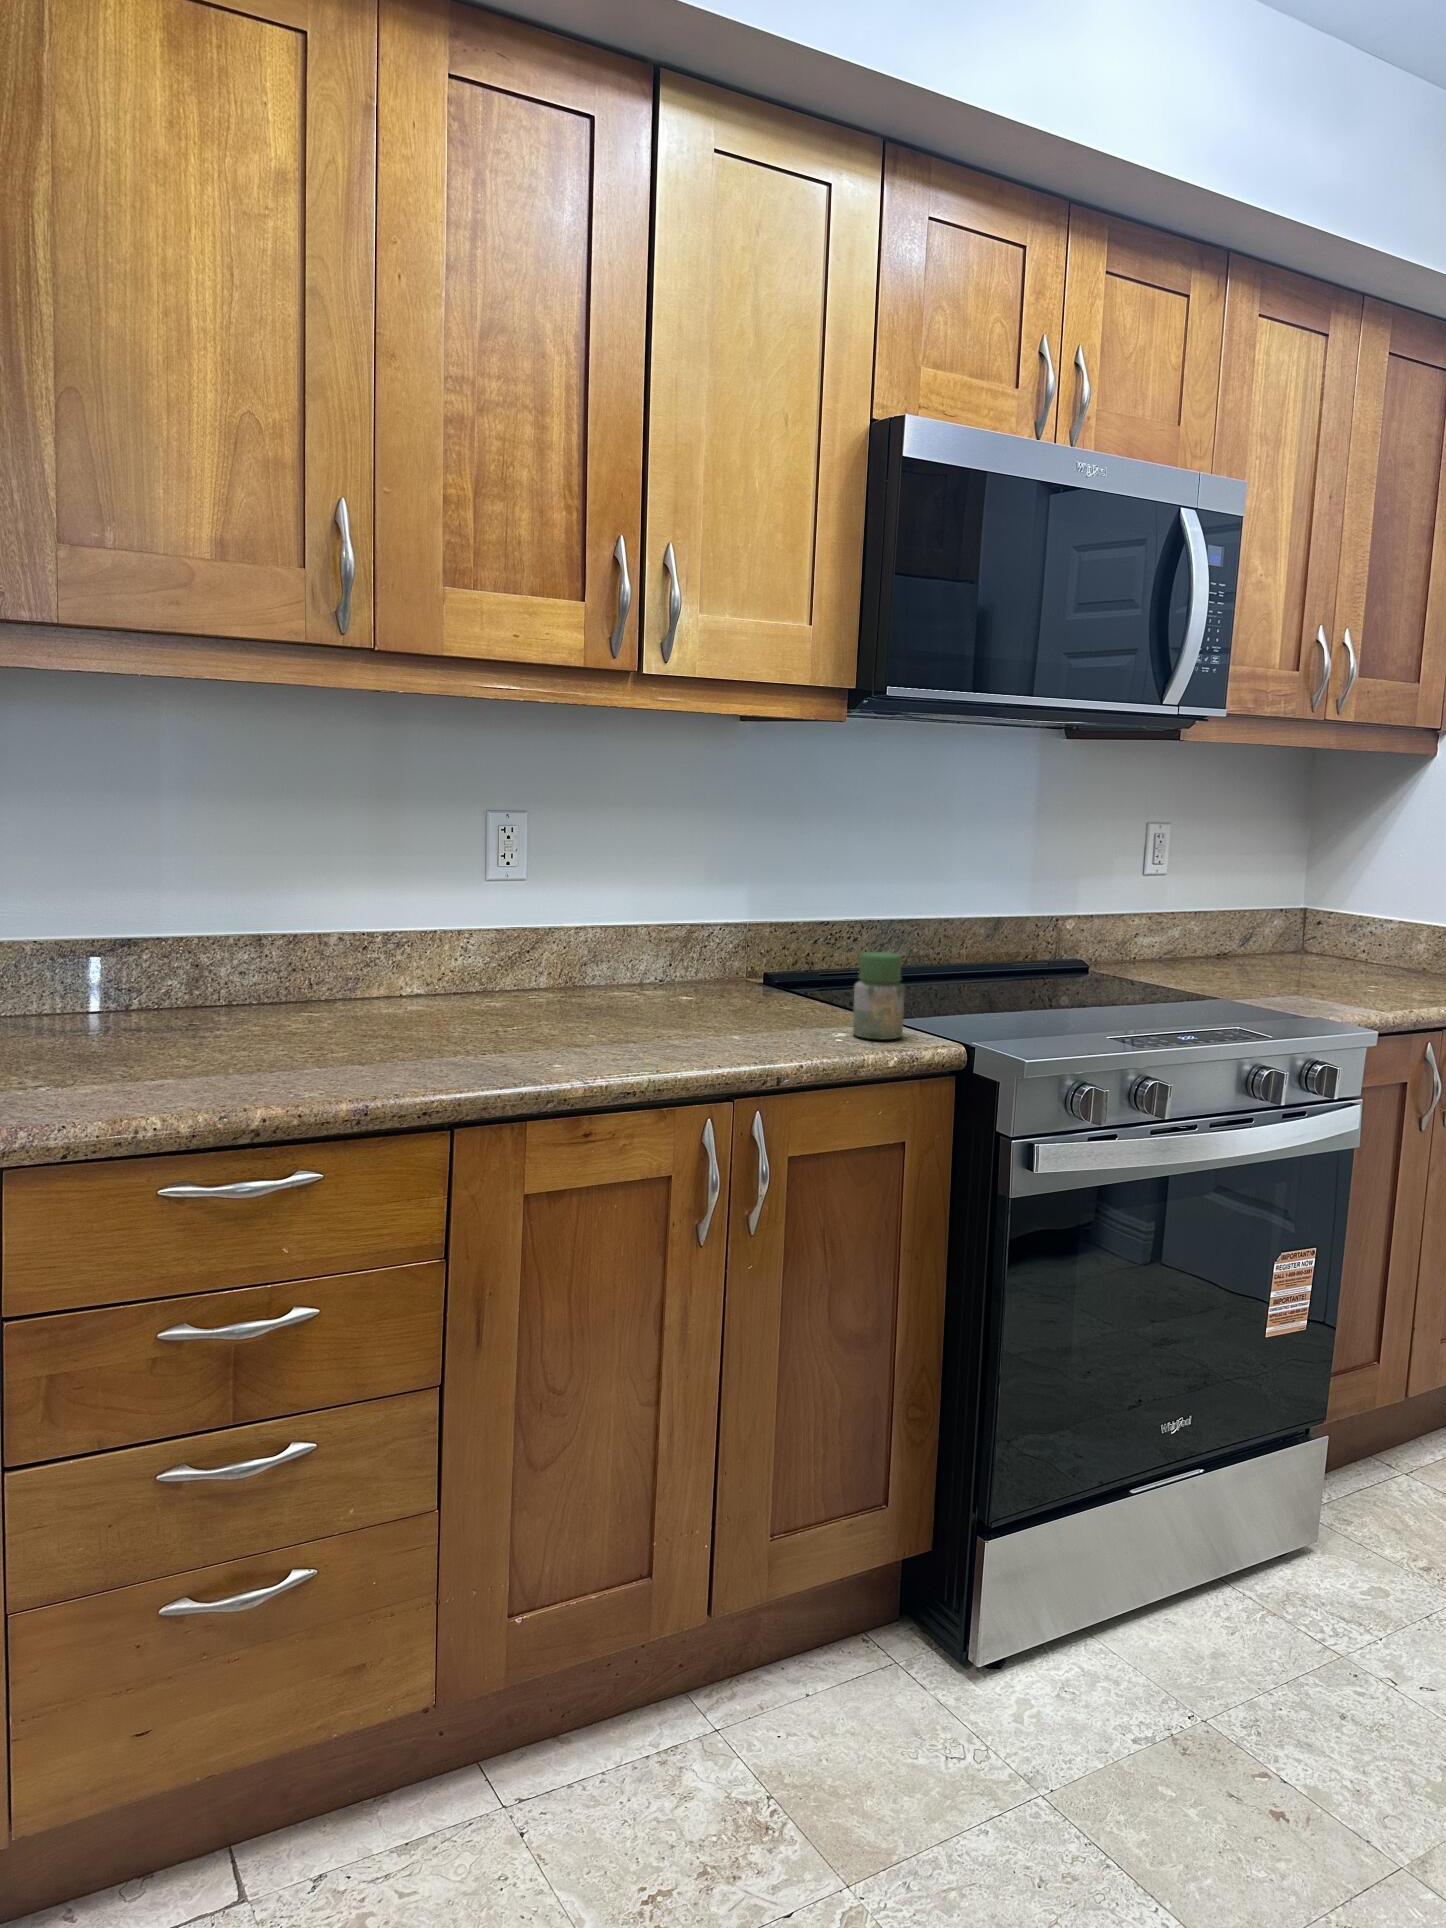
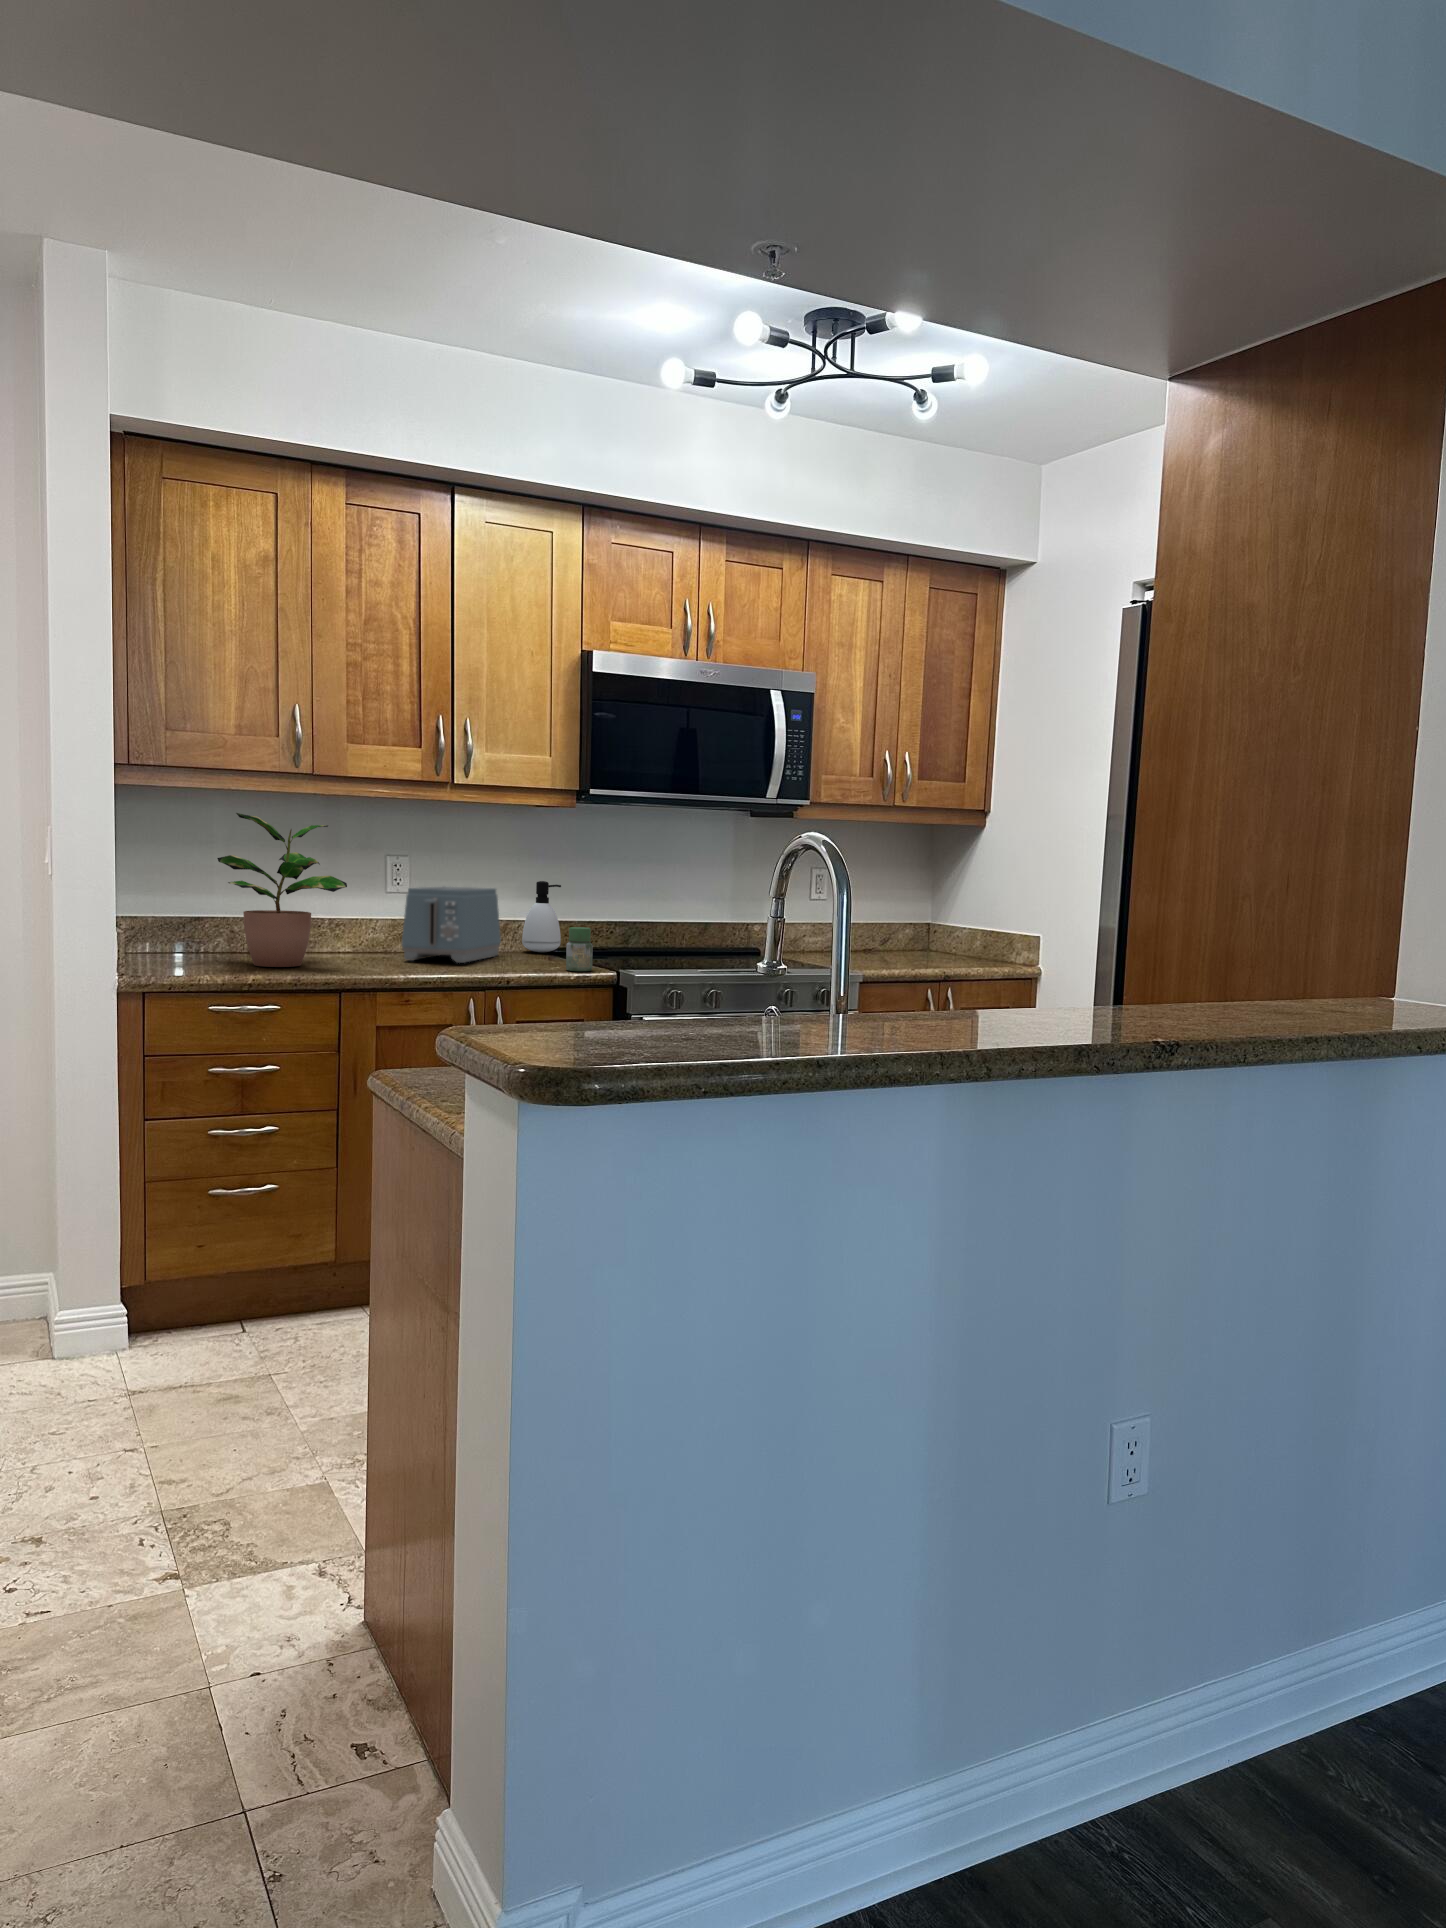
potted plant: none [168,732,448,1055] -> present [217,813,347,967]
soap dispenser: none [717,855,790,982] -> present [522,881,561,952]
toaster: none [532,868,692,1024] -> present [402,886,501,963]

